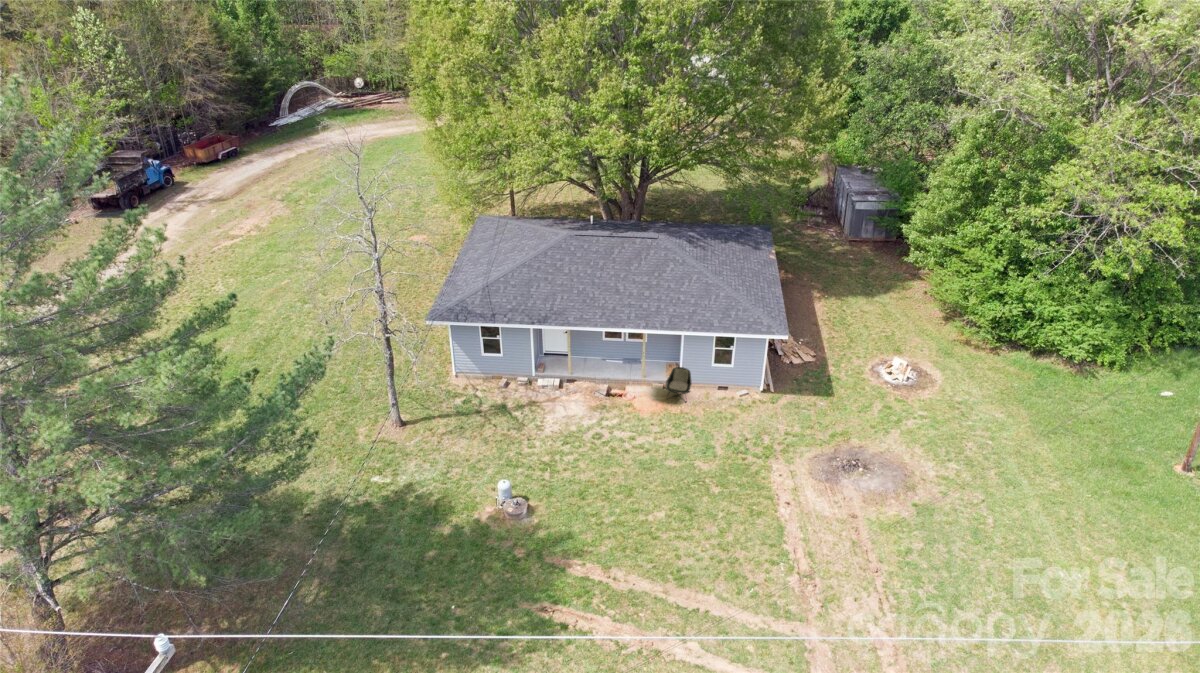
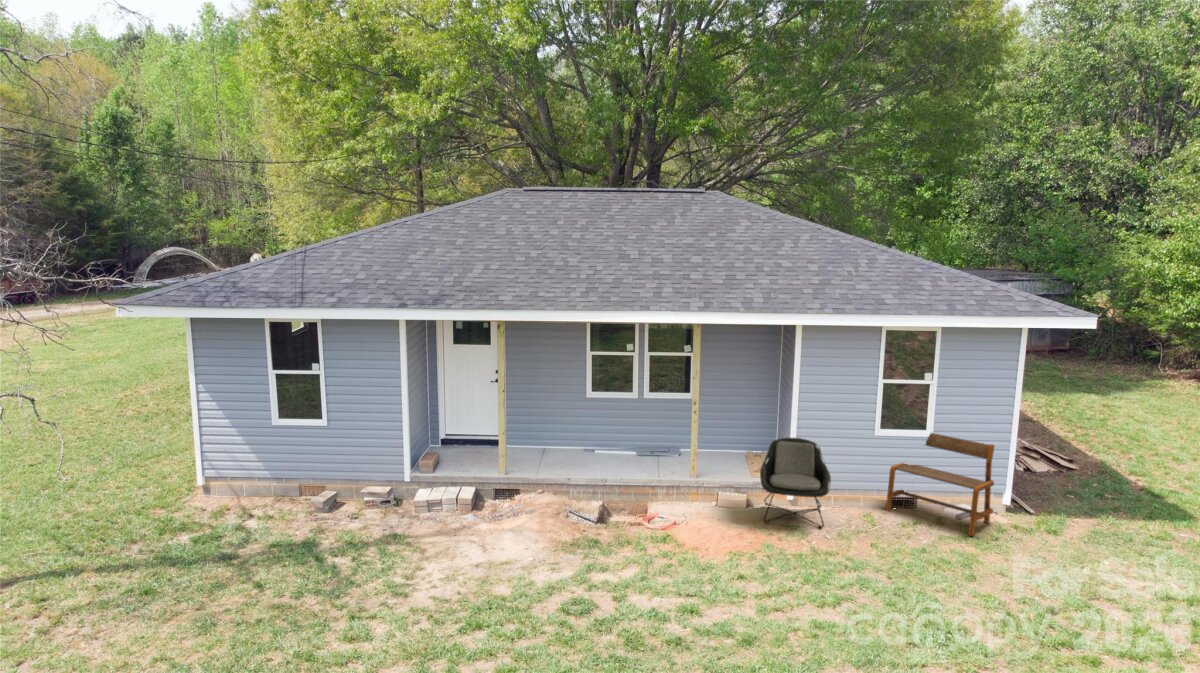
bench: none [715,364,752,408] -> present [886,433,994,536]

